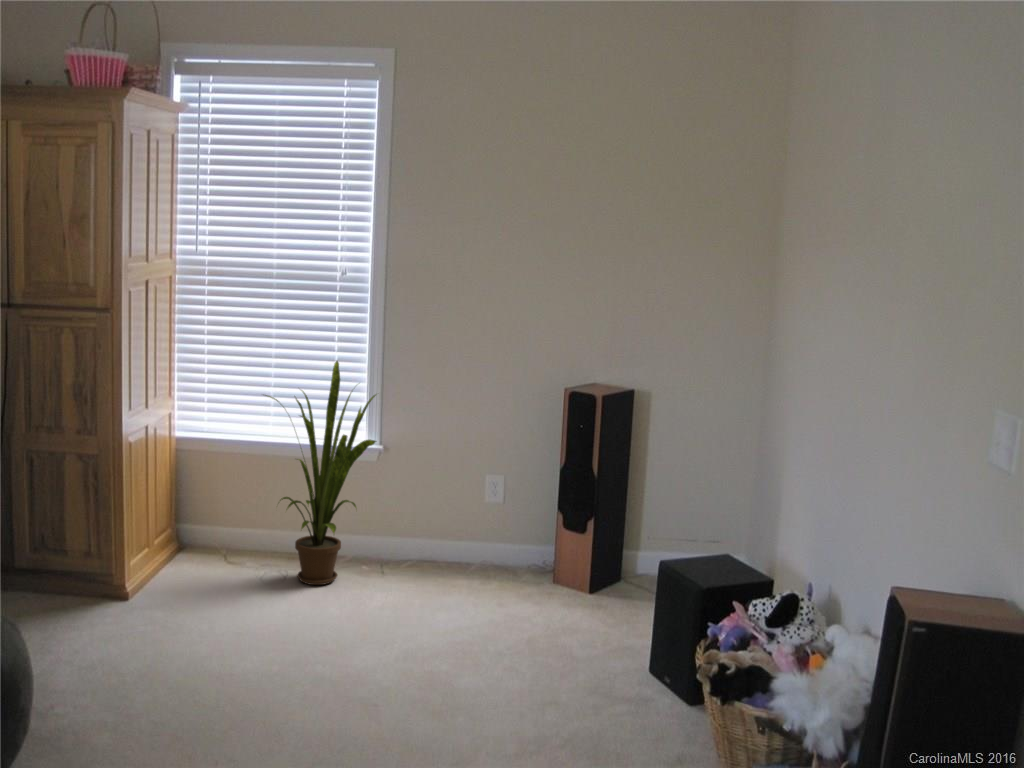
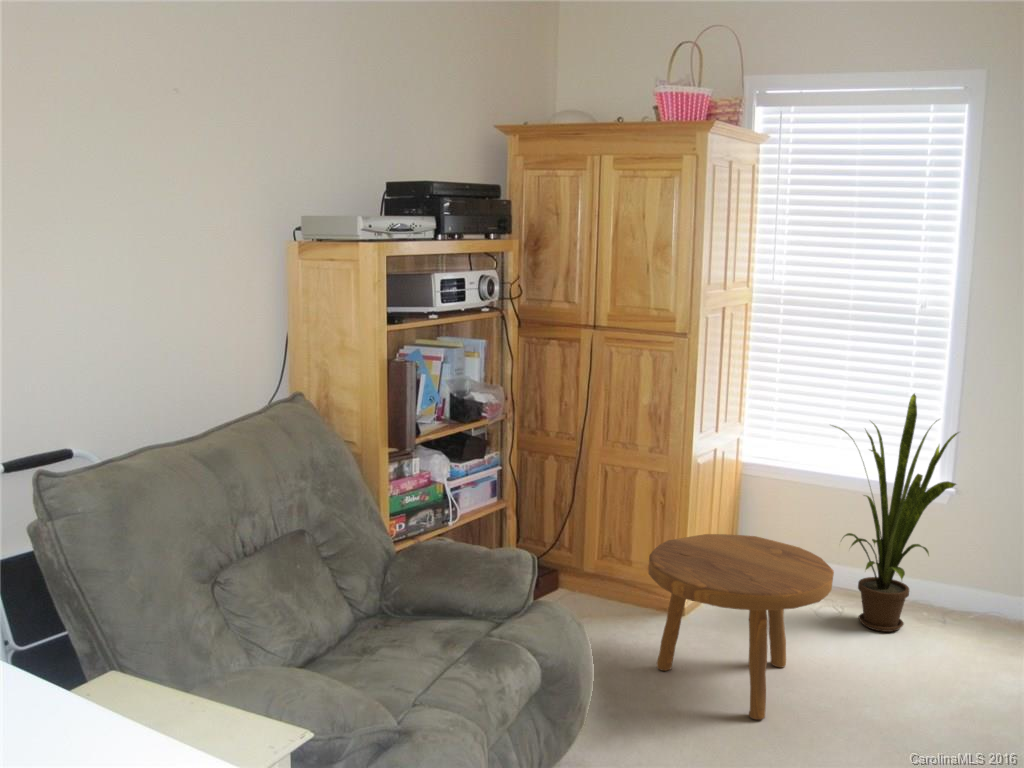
footstool: none [87,509,273,683] -> present [648,534,834,720]

